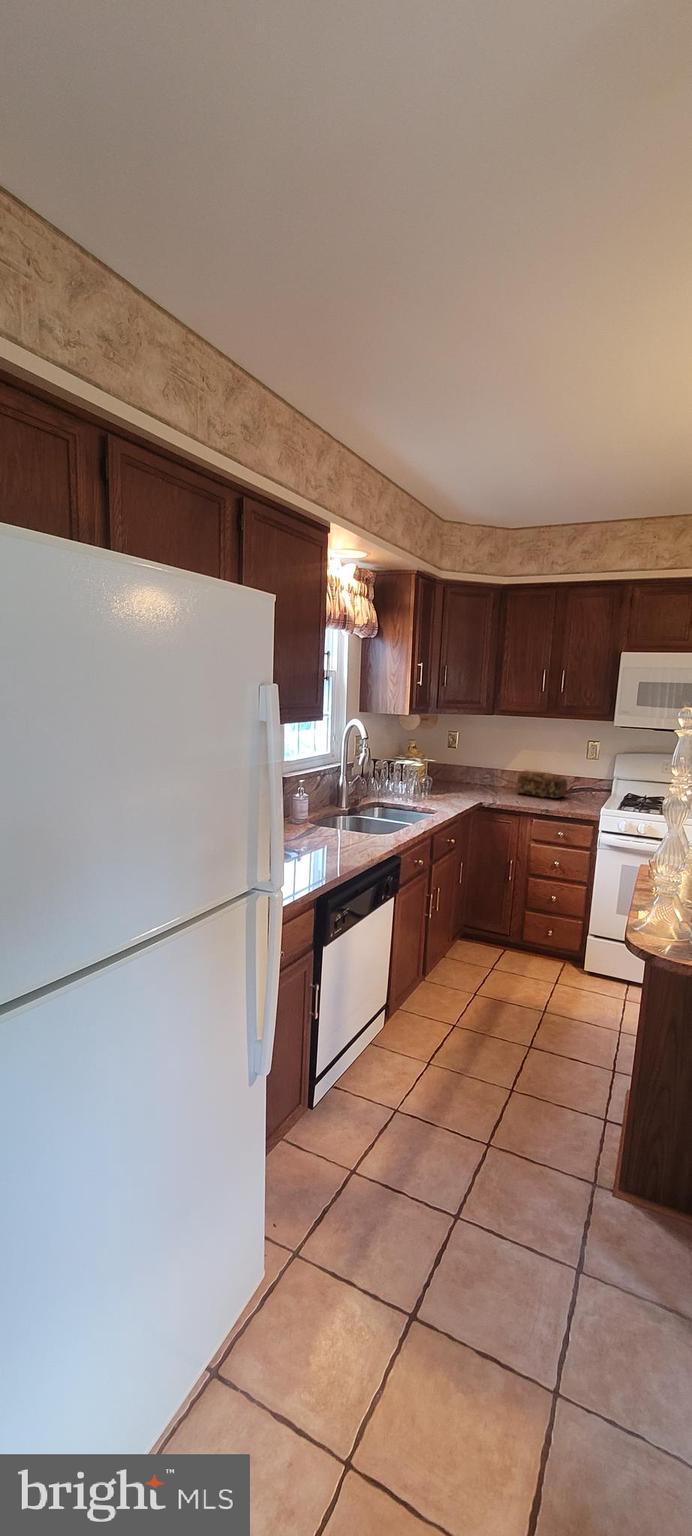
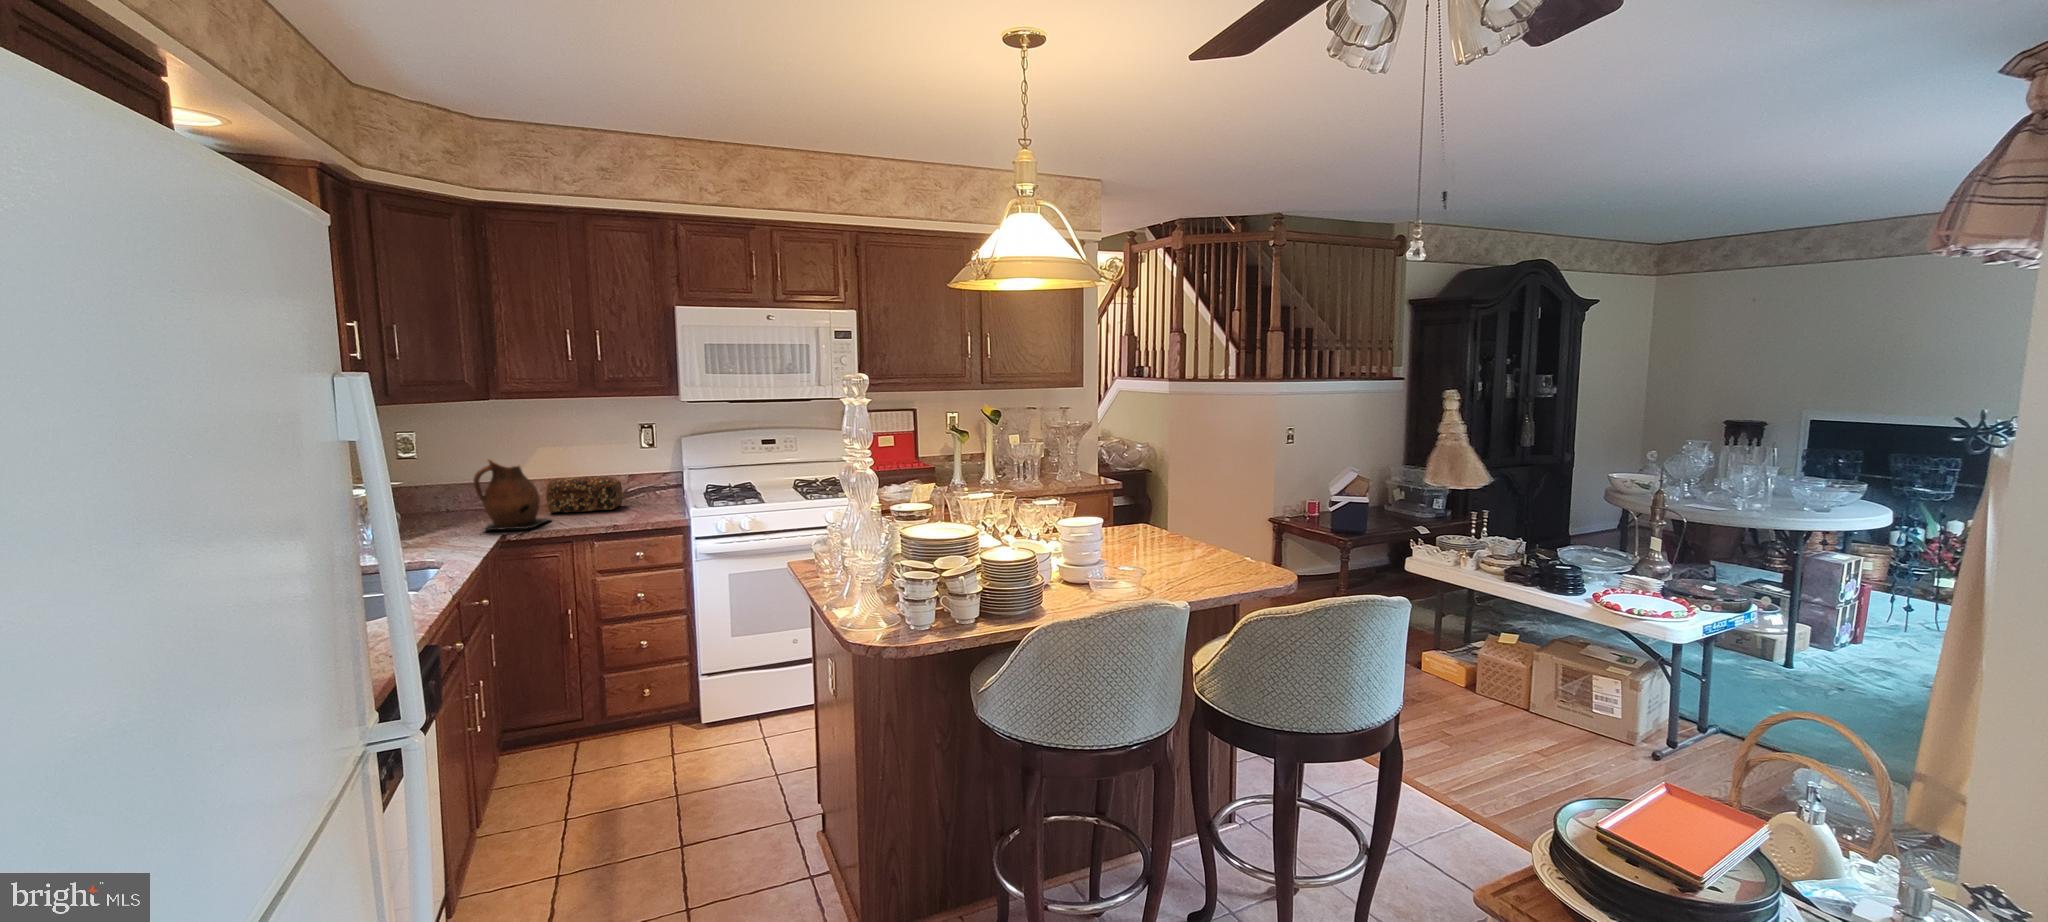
ceramic pitcher: none [472,751,515,801] -> present [474,459,550,530]

